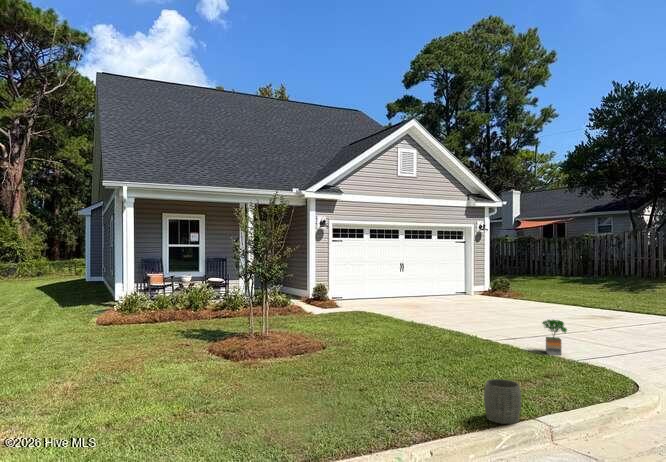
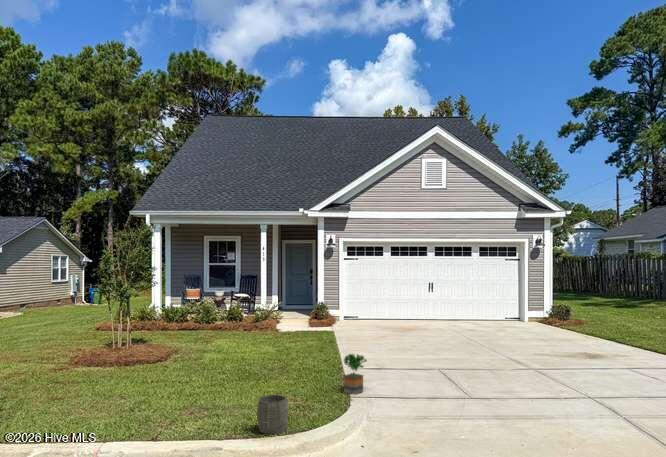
woven basket: present [484,379,521,424] -> present [257,395,288,434]

